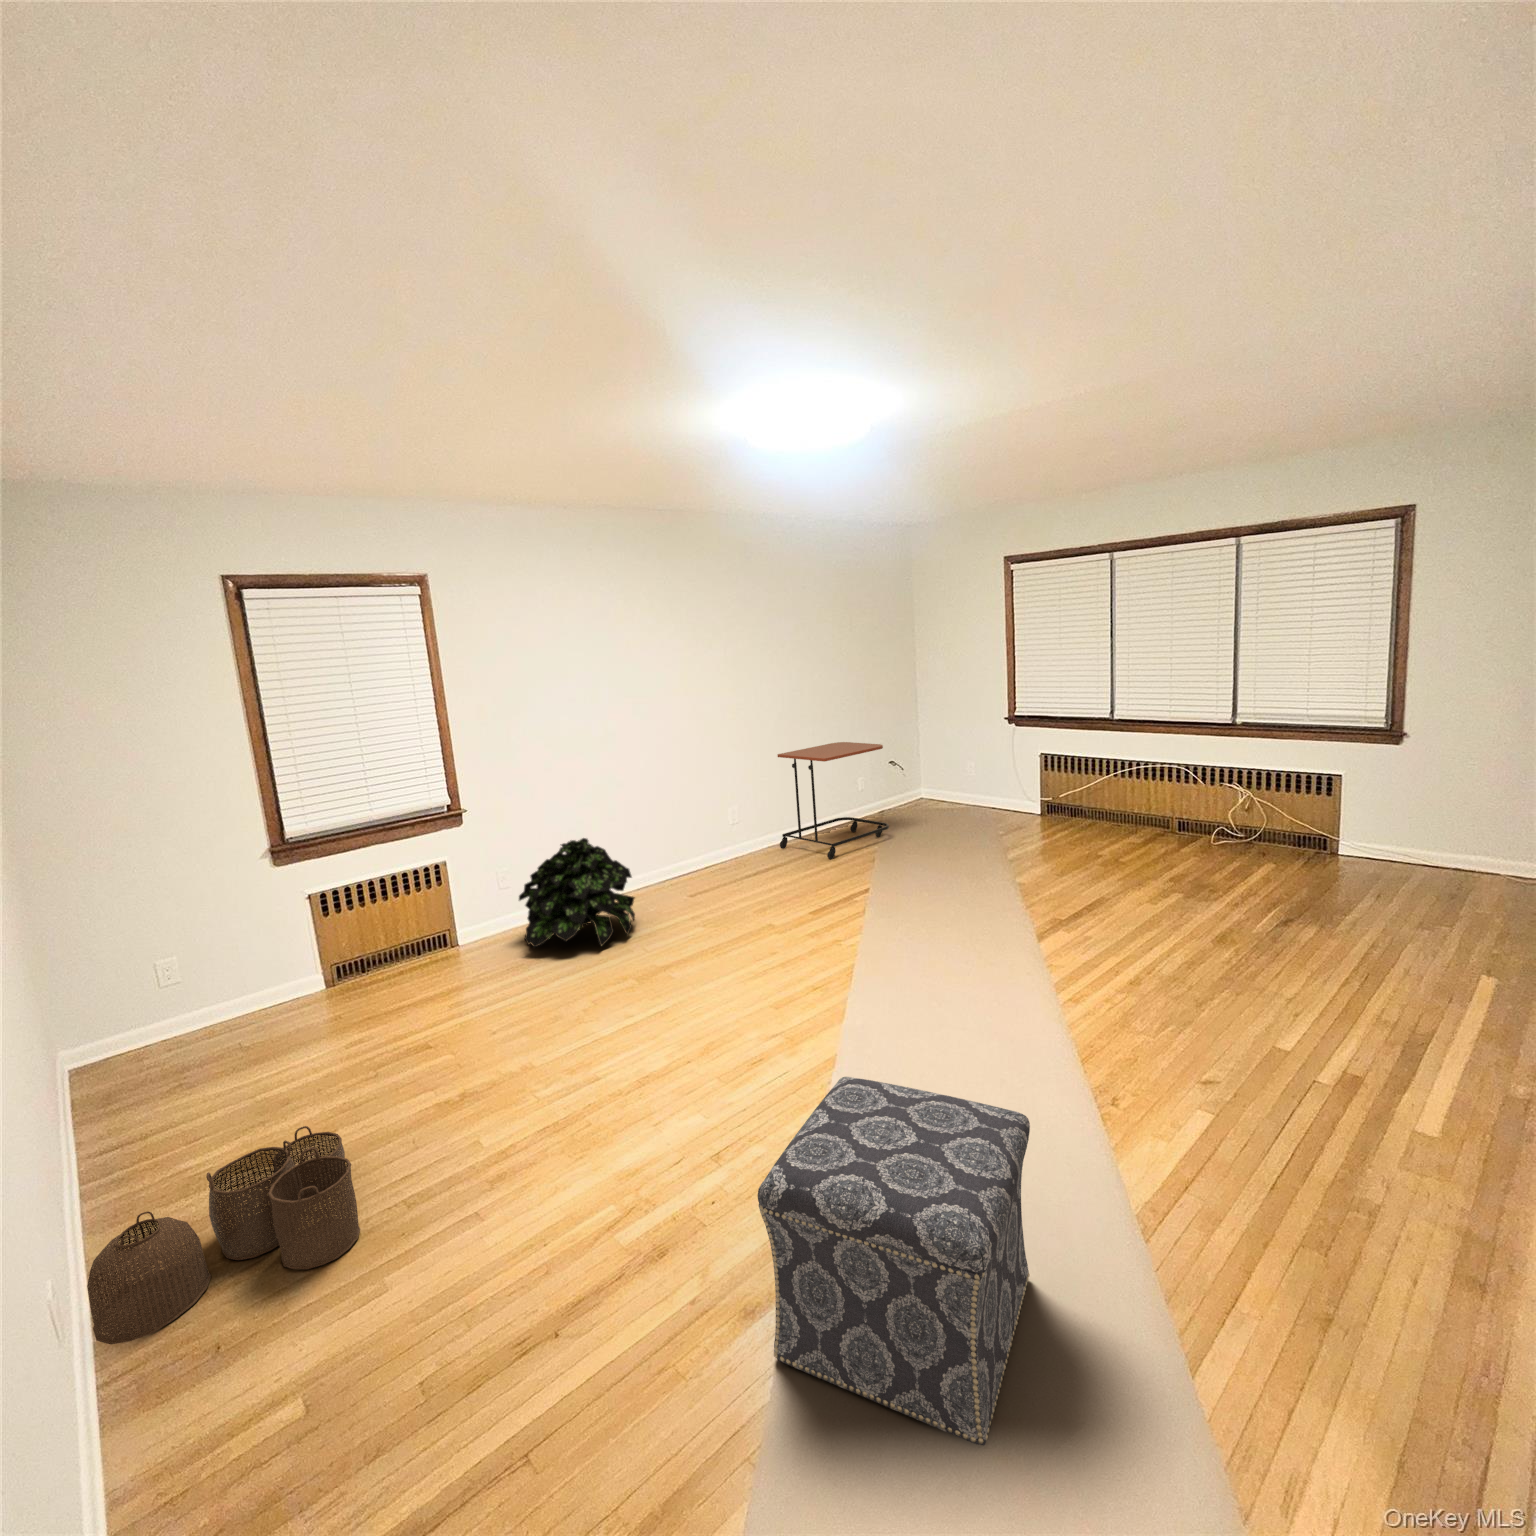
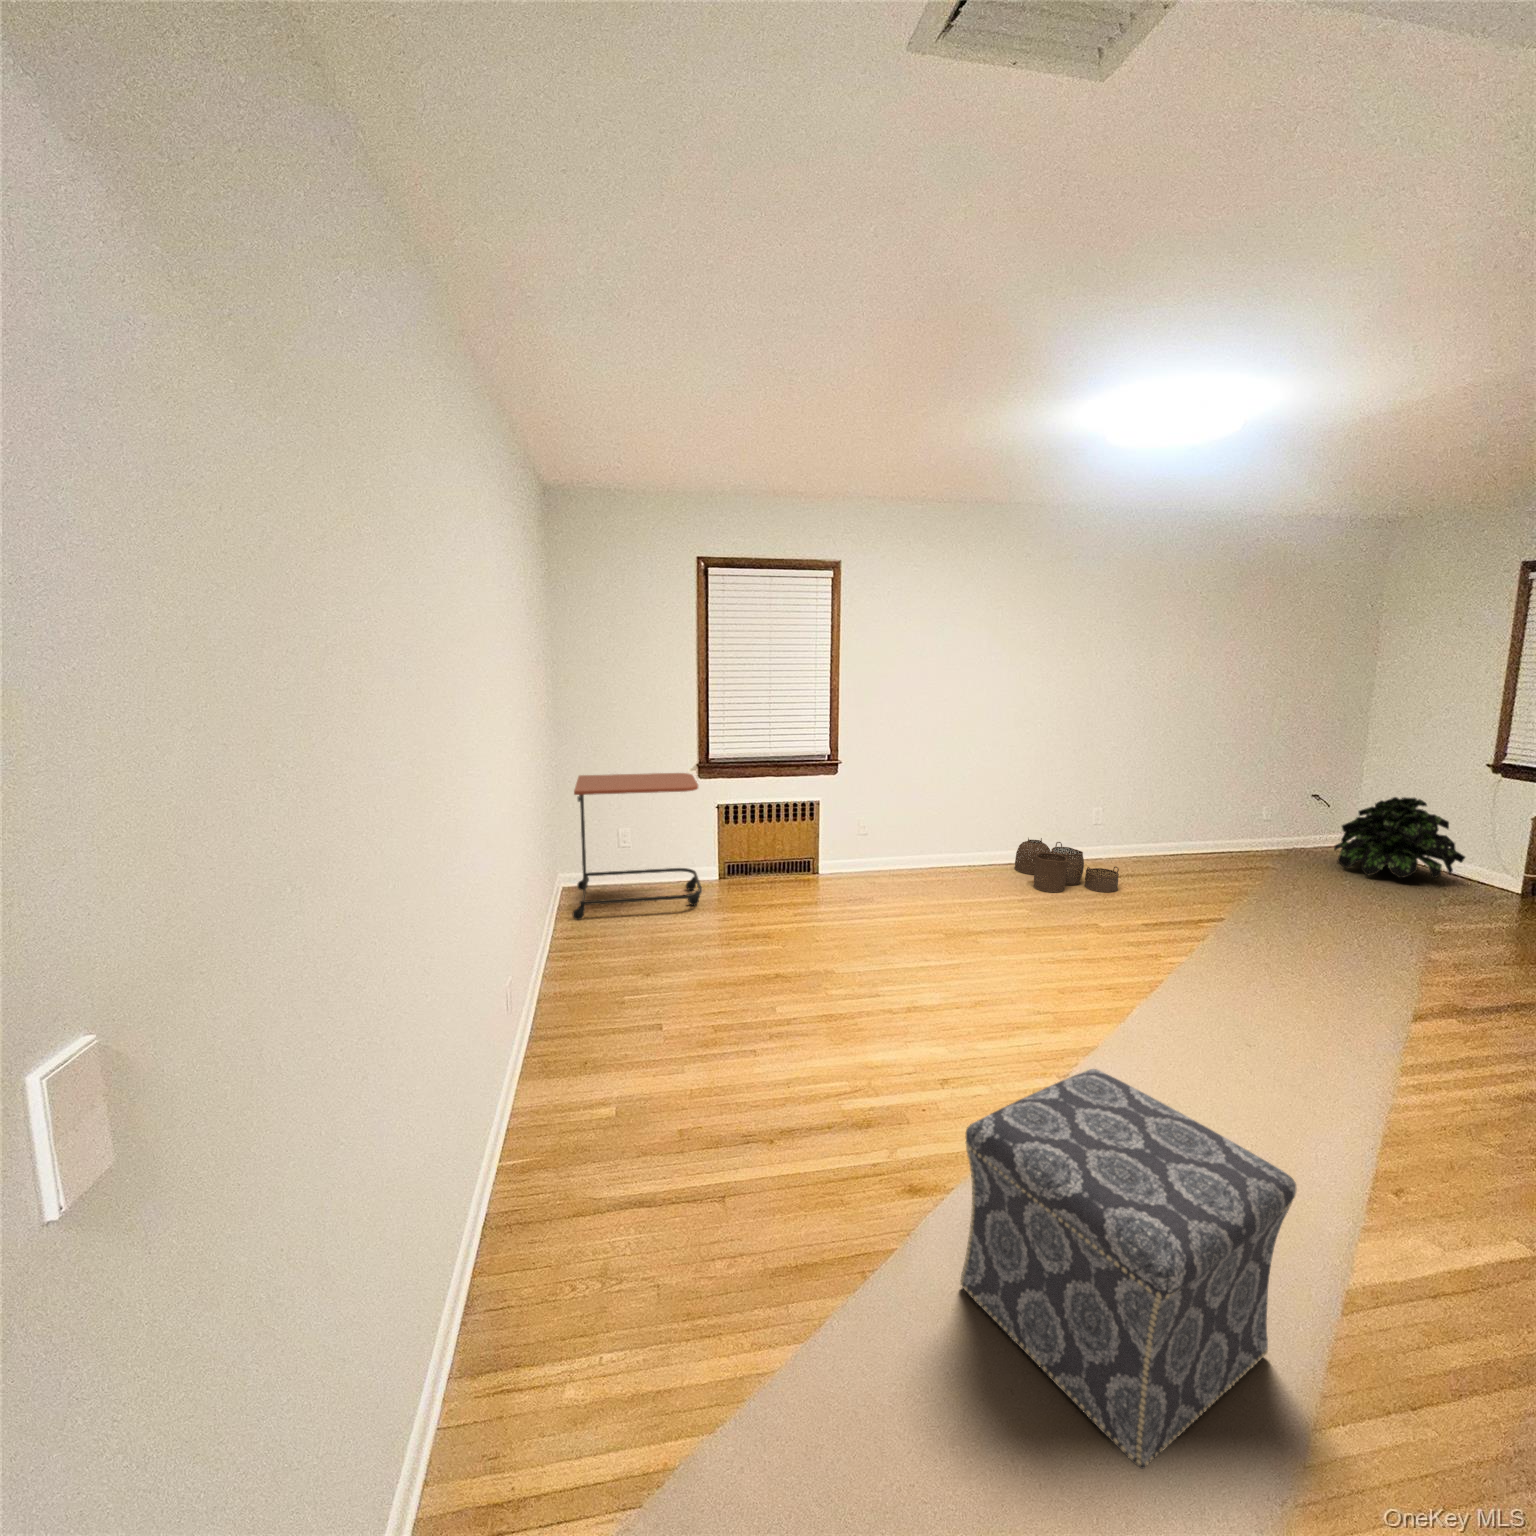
side table: present [778,742,889,859] -> present [572,773,702,920]
potted plant: present [519,838,635,947] -> present [1334,797,1465,879]
woven basket: present [87,1126,360,1344] -> present [1015,838,1119,892]

